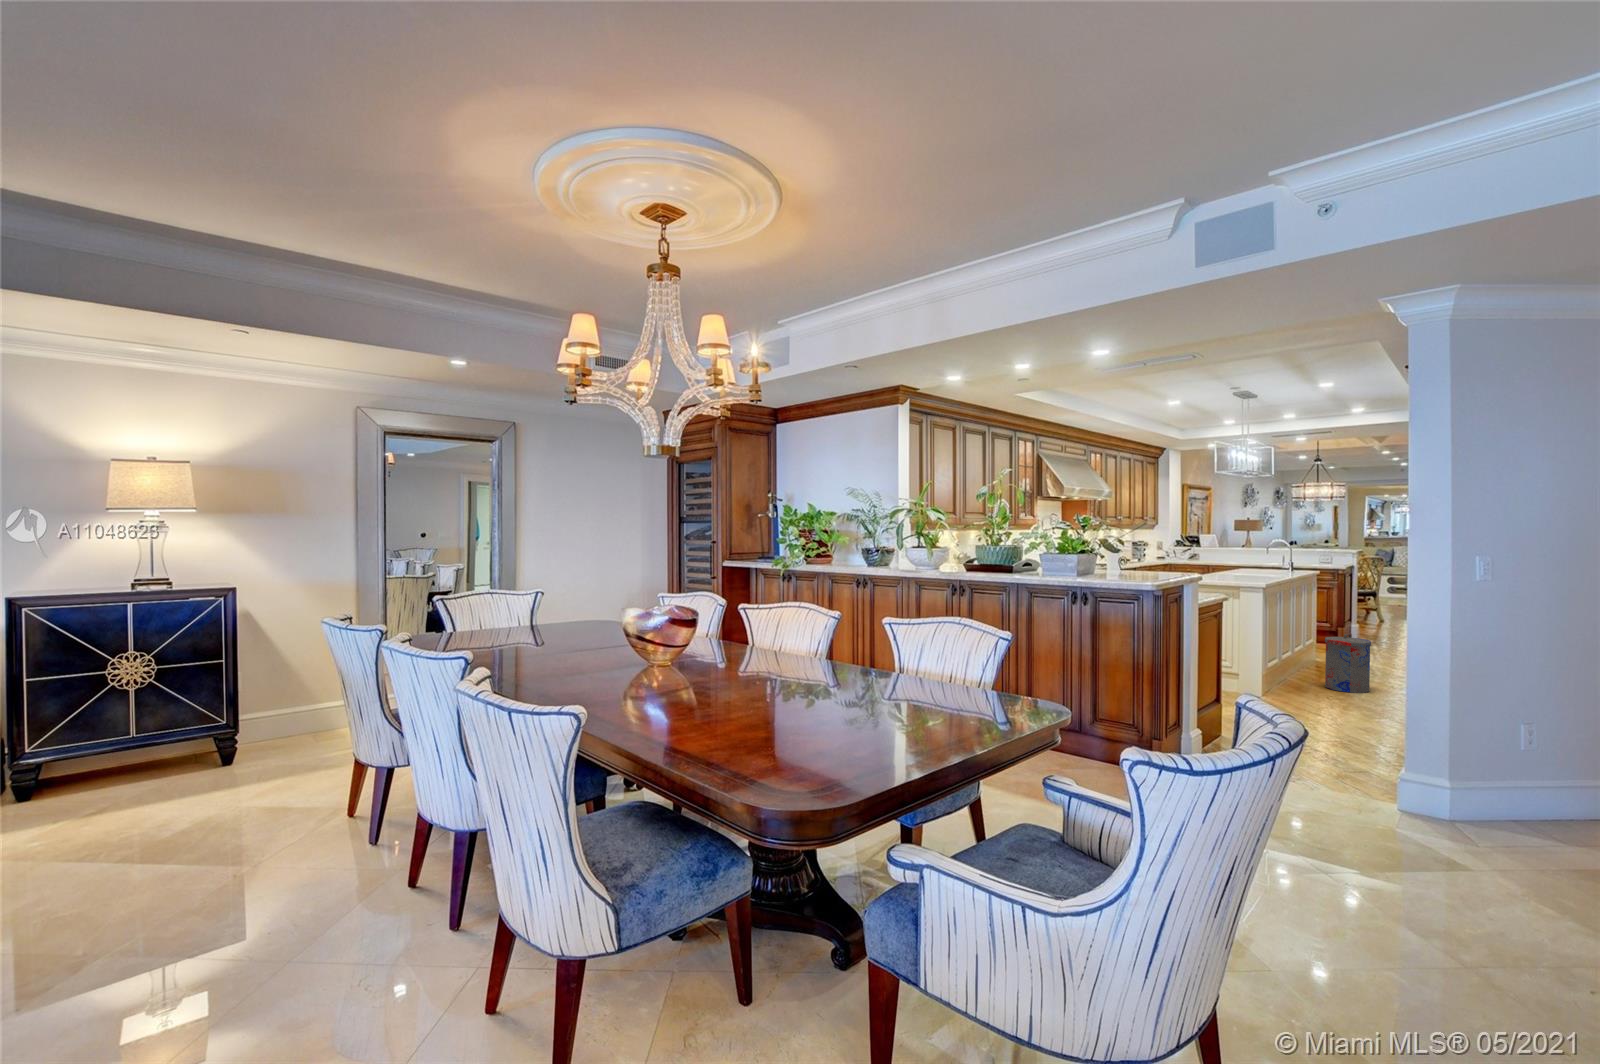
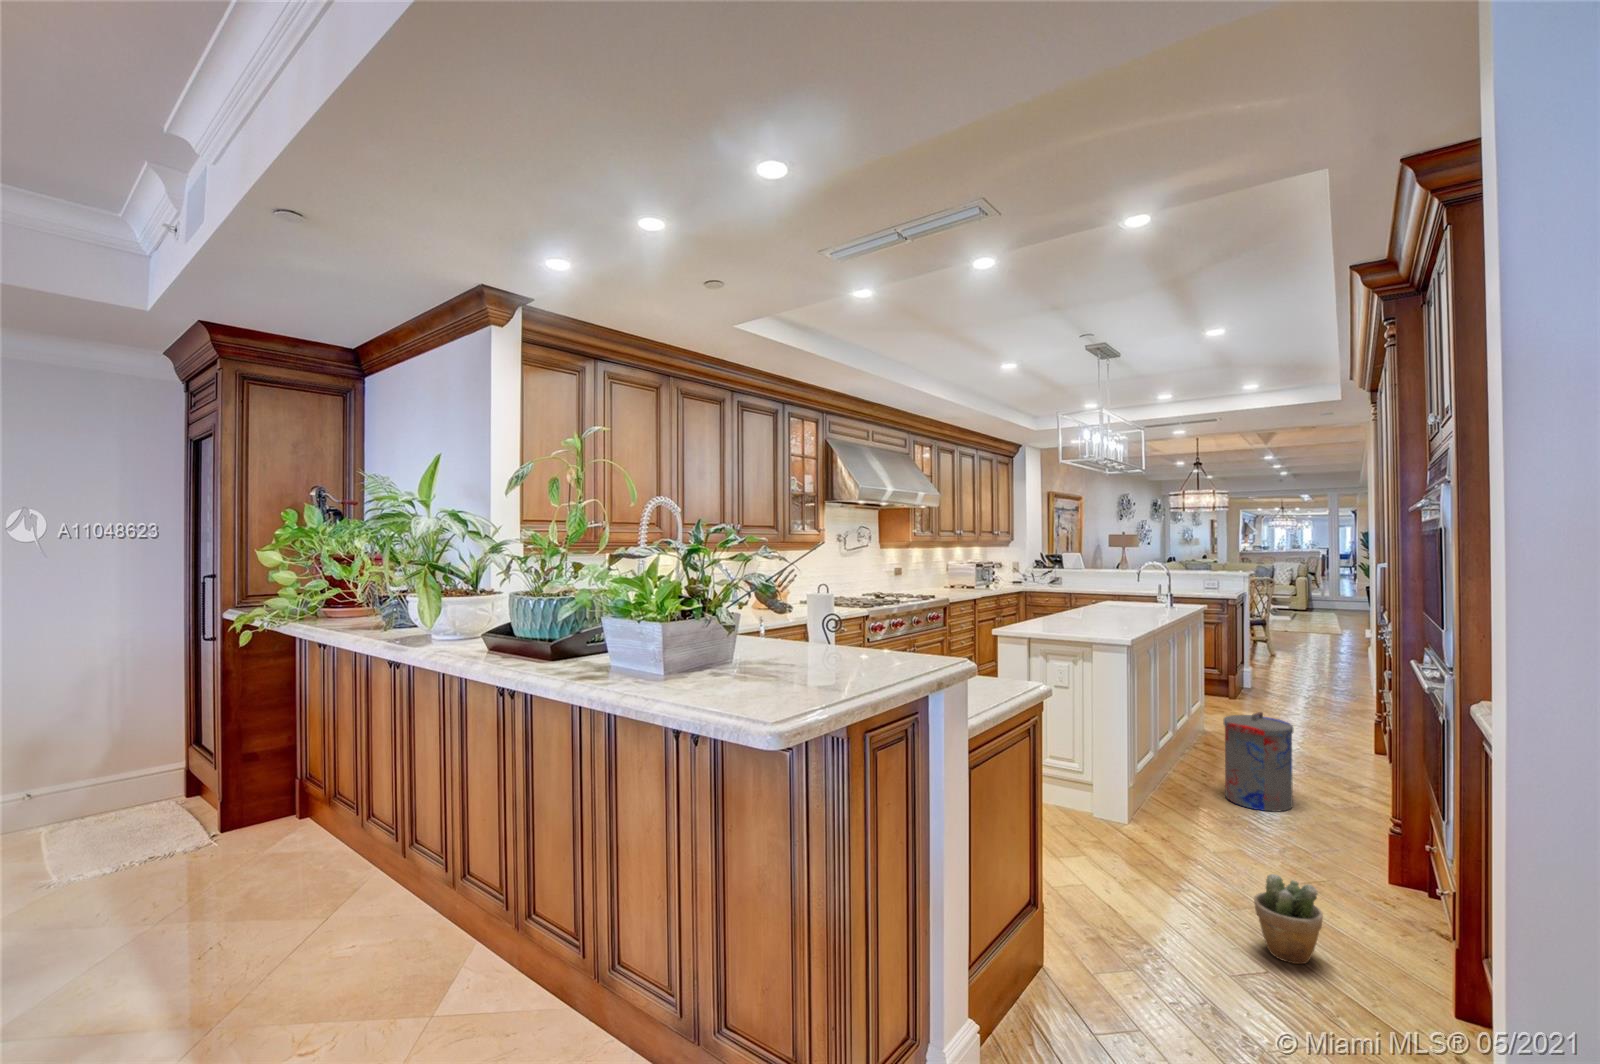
potted plant: none [1332,693,1368,735] -> present [1254,874,1323,964]

